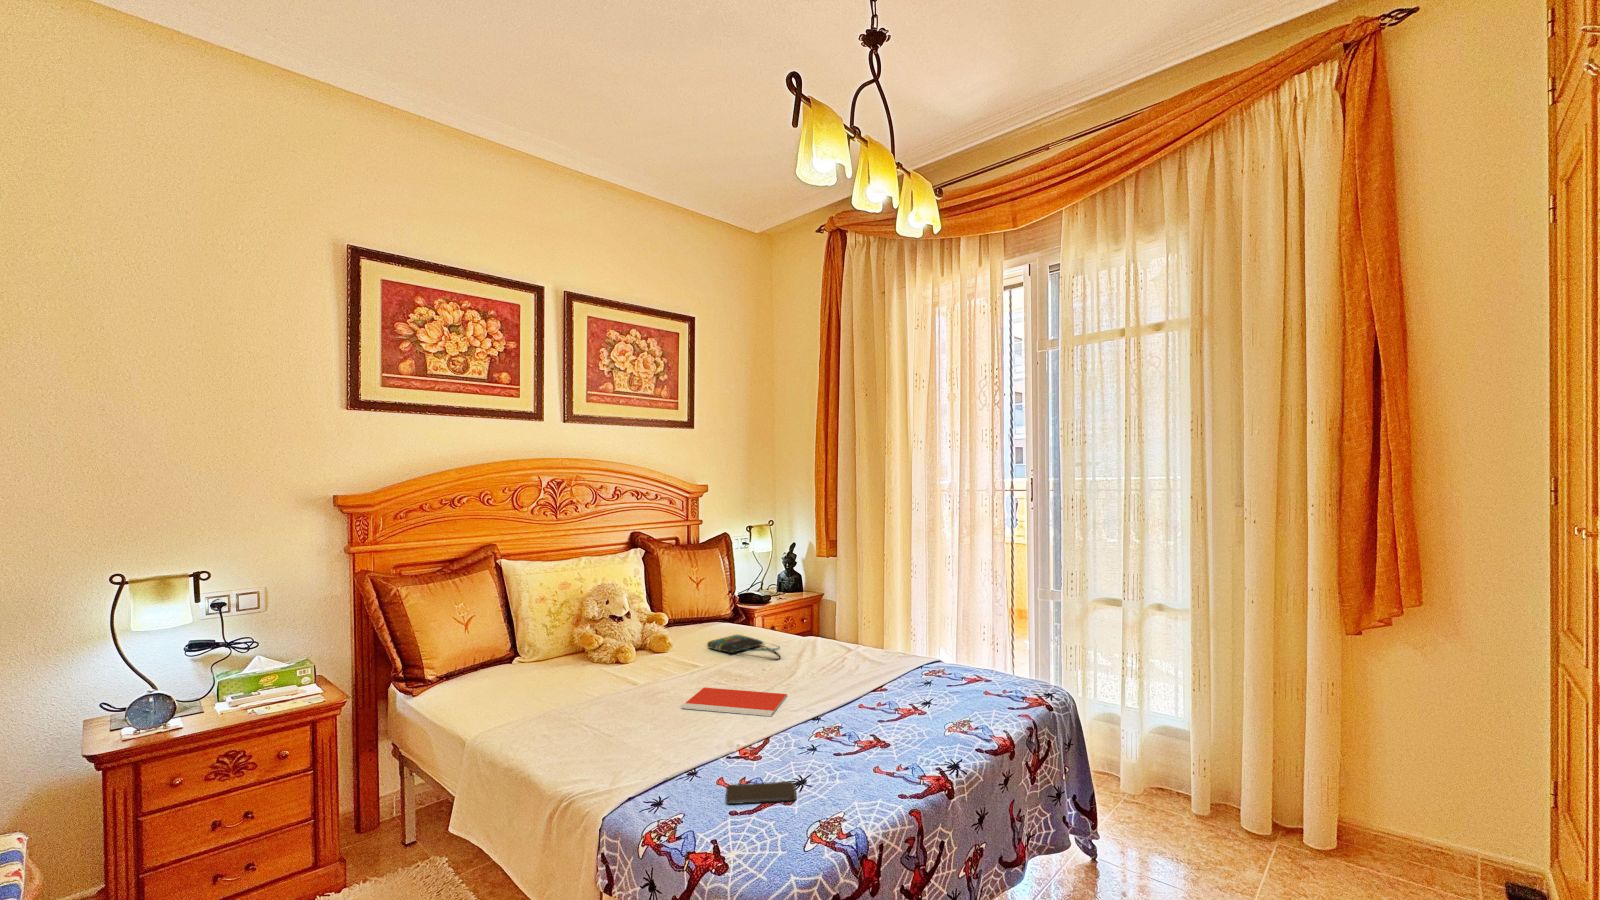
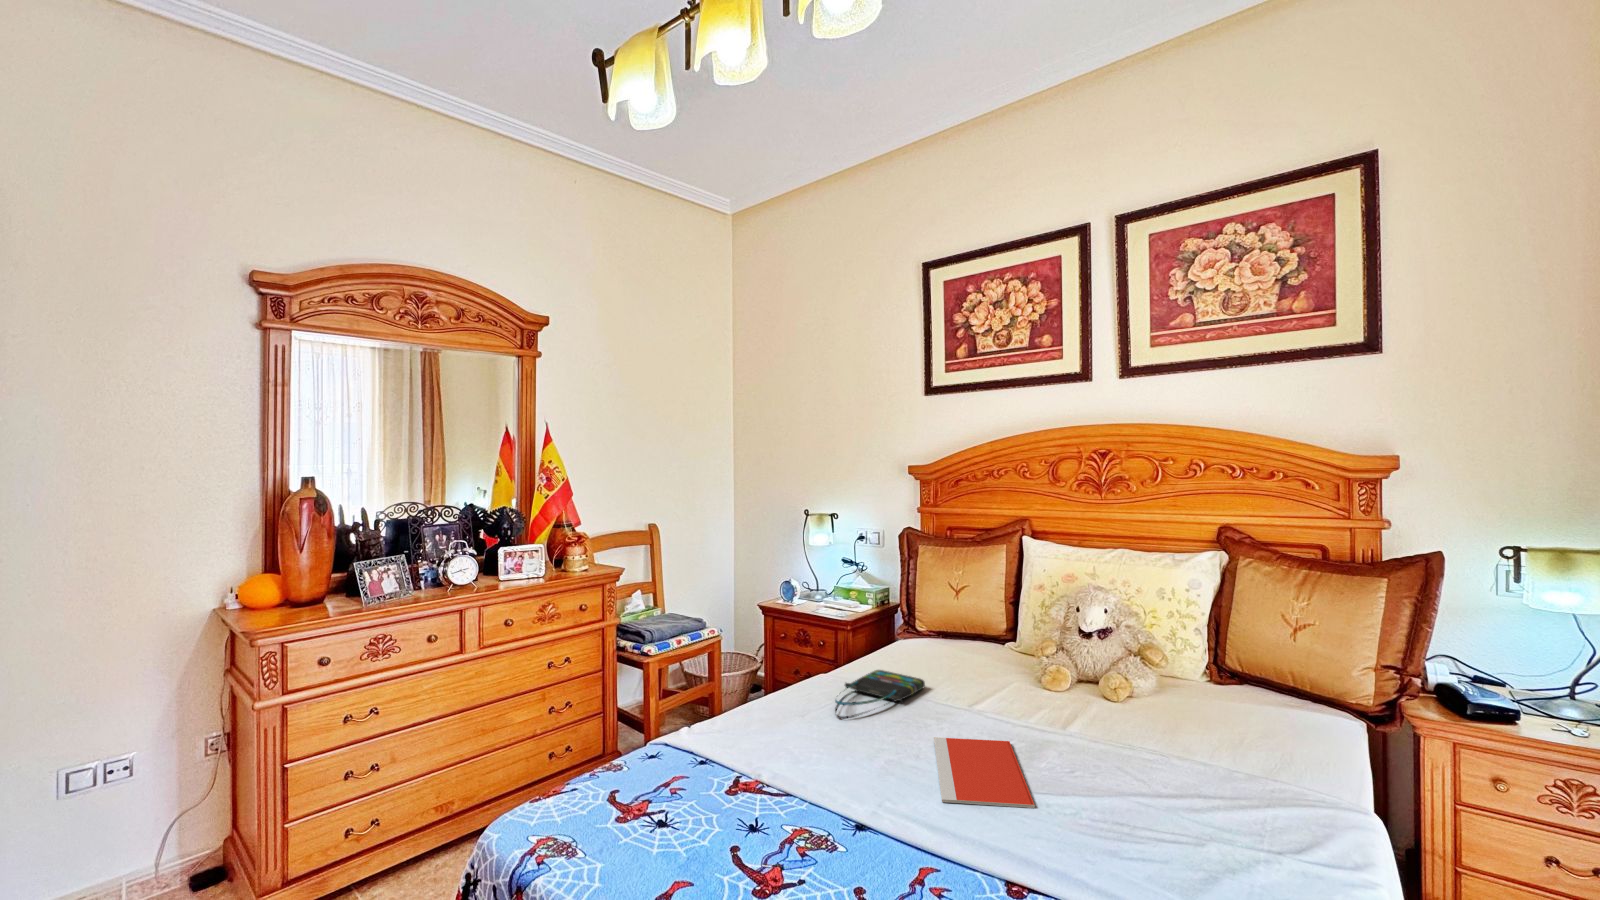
tote bag: present [707,635,780,660] -> present [835,670,925,719]
smartphone: present [726,782,796,804] -> none [696,793,739,842]

